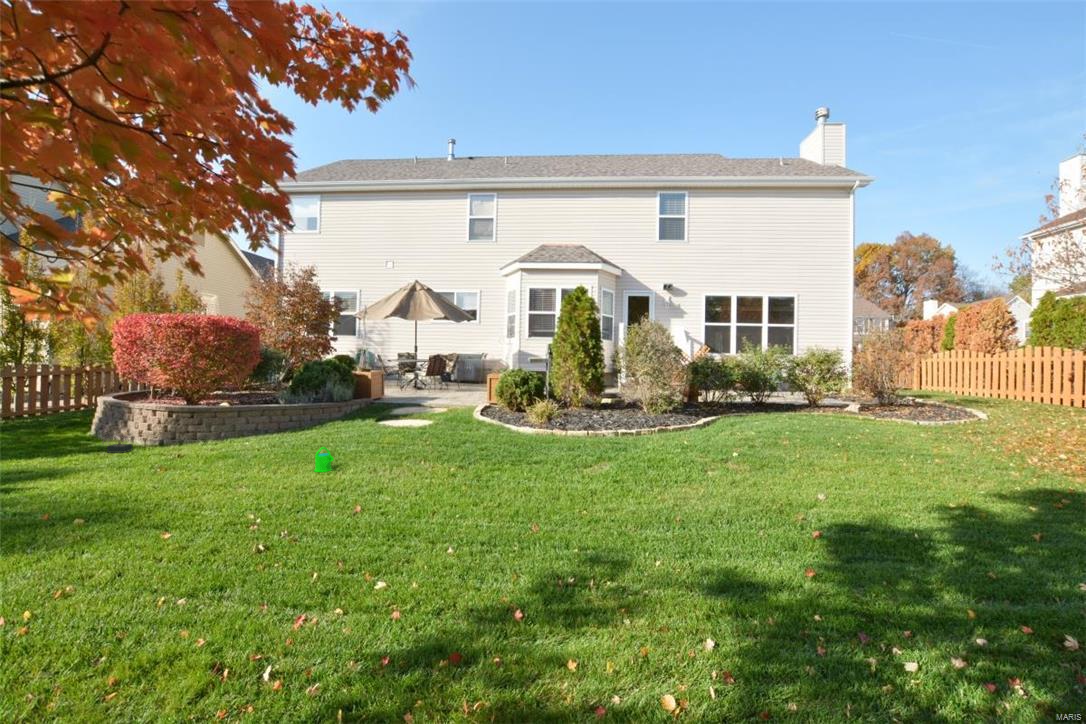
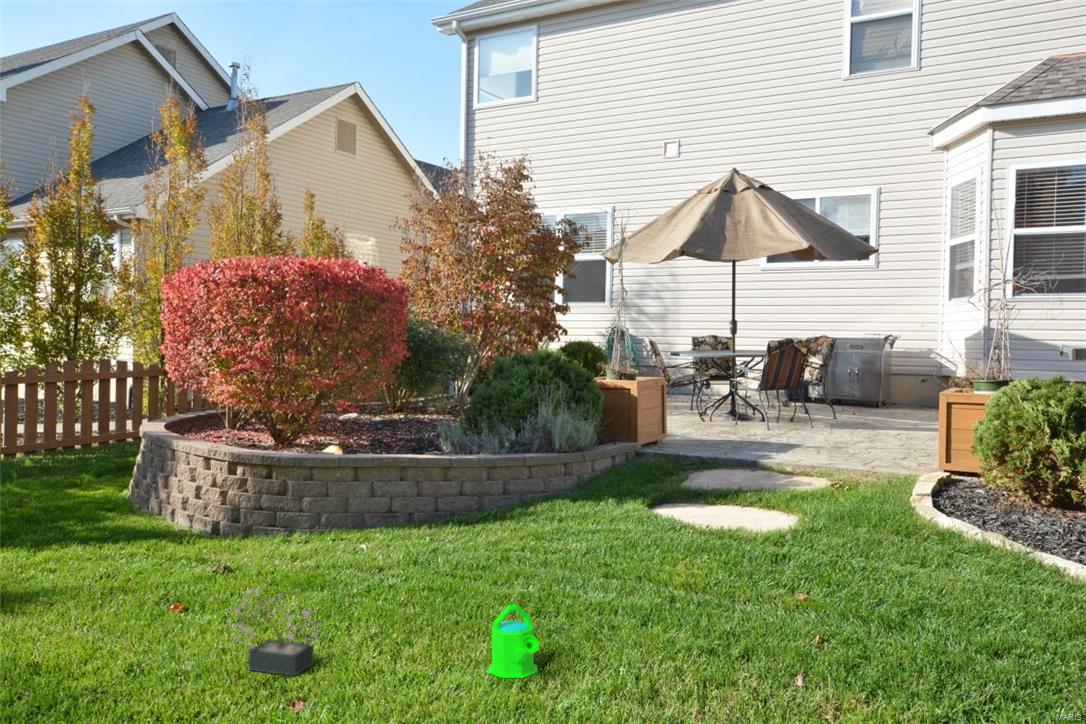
decorative plant: present [103,432,133,453] -> present [233,590,322,676]

